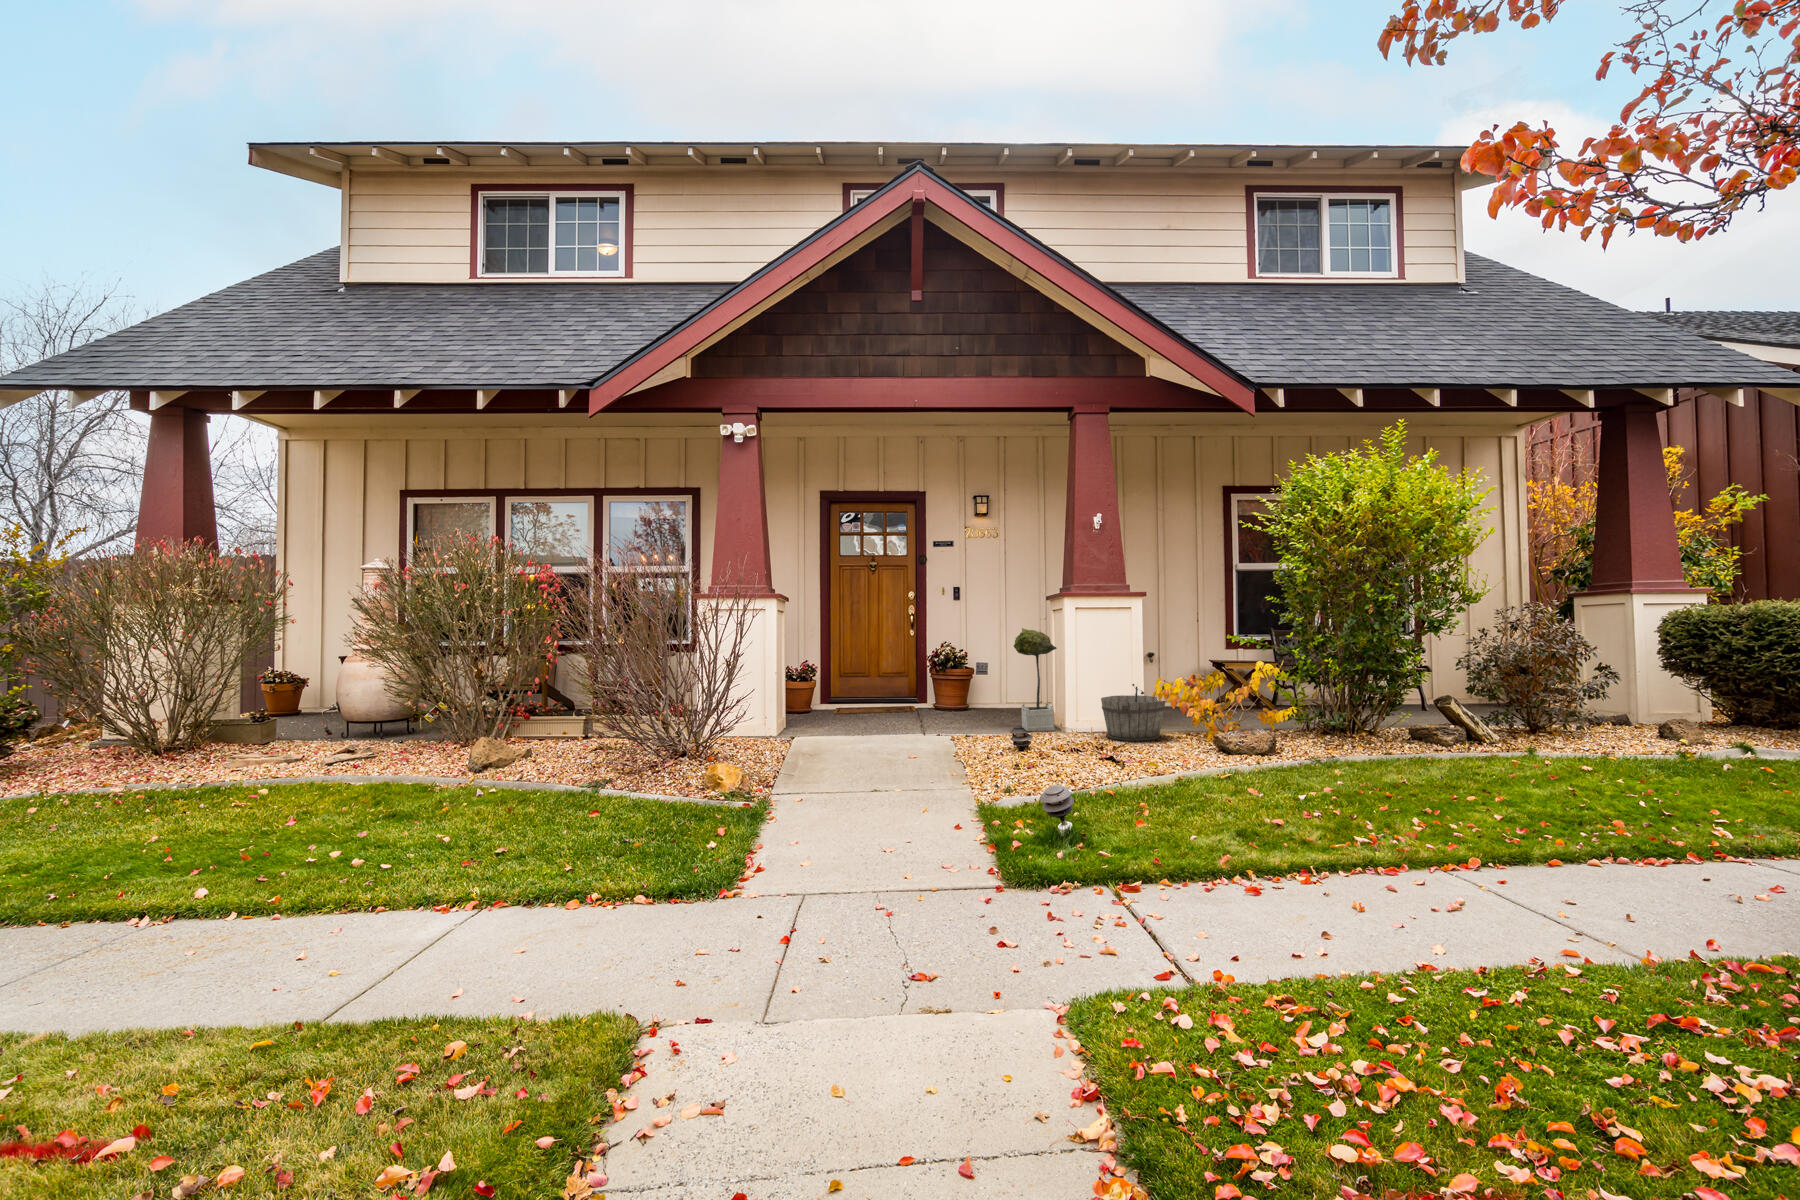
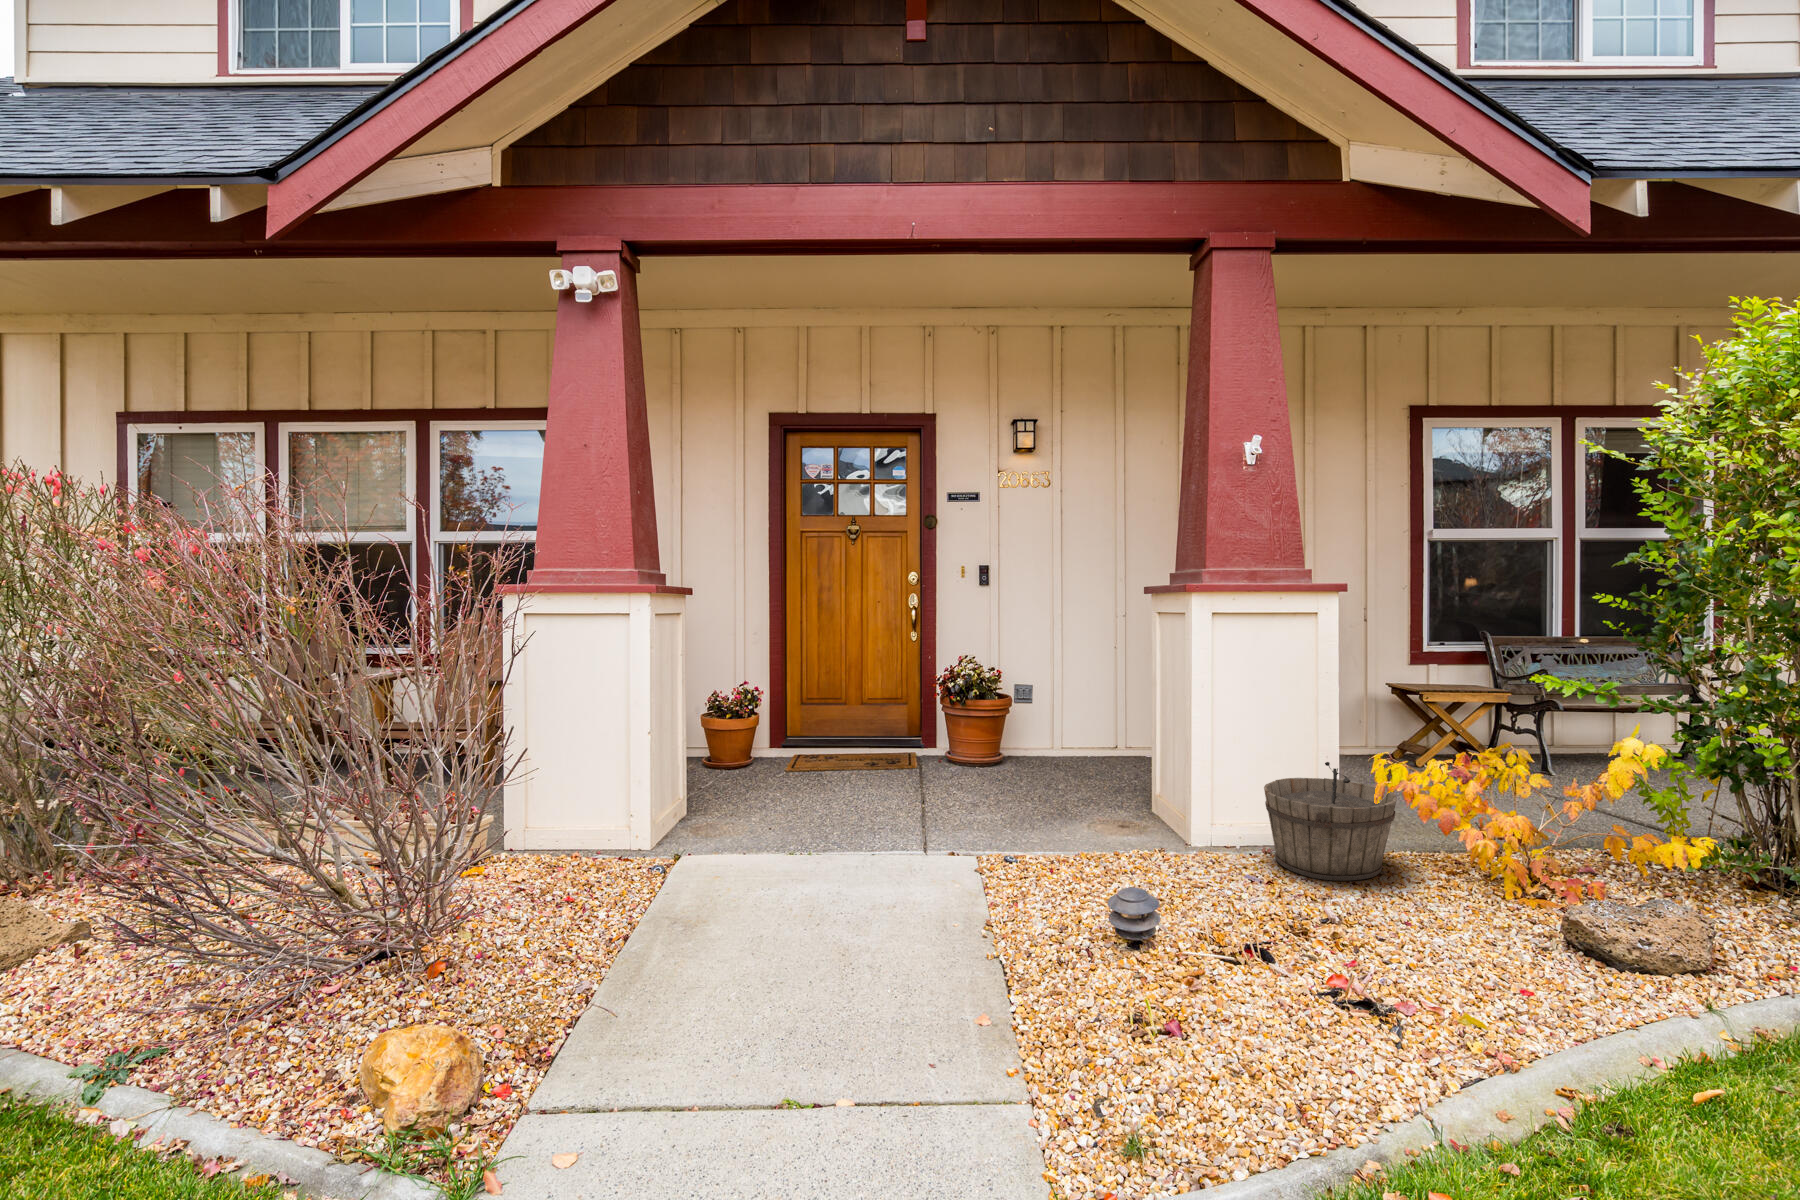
potted tree: present [1014,628,1057,731] -> none [1090,646,1170,838]

